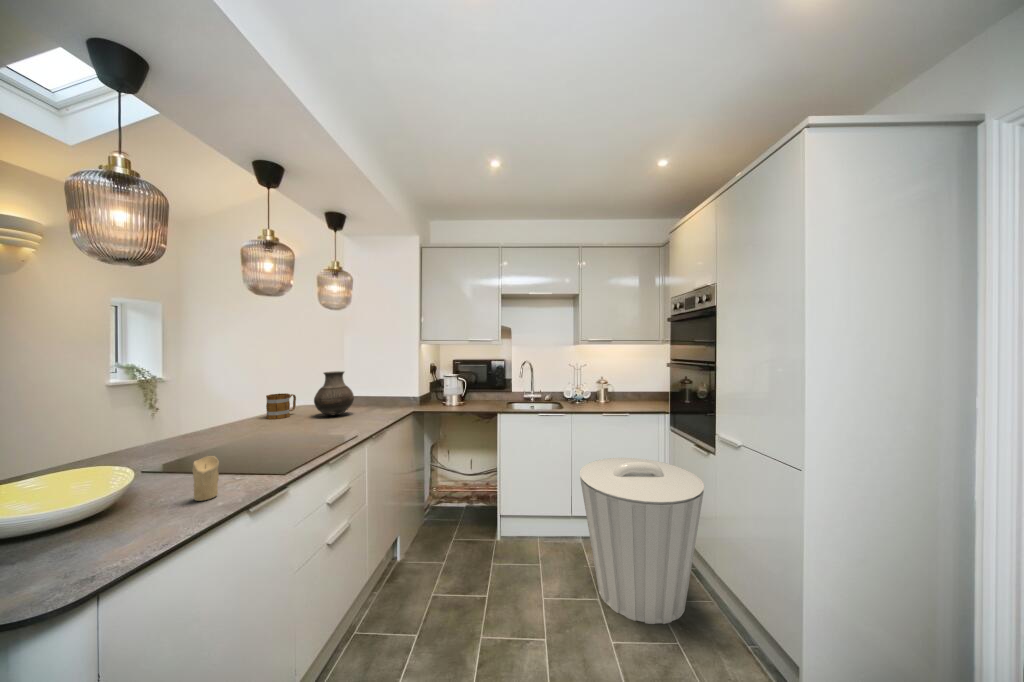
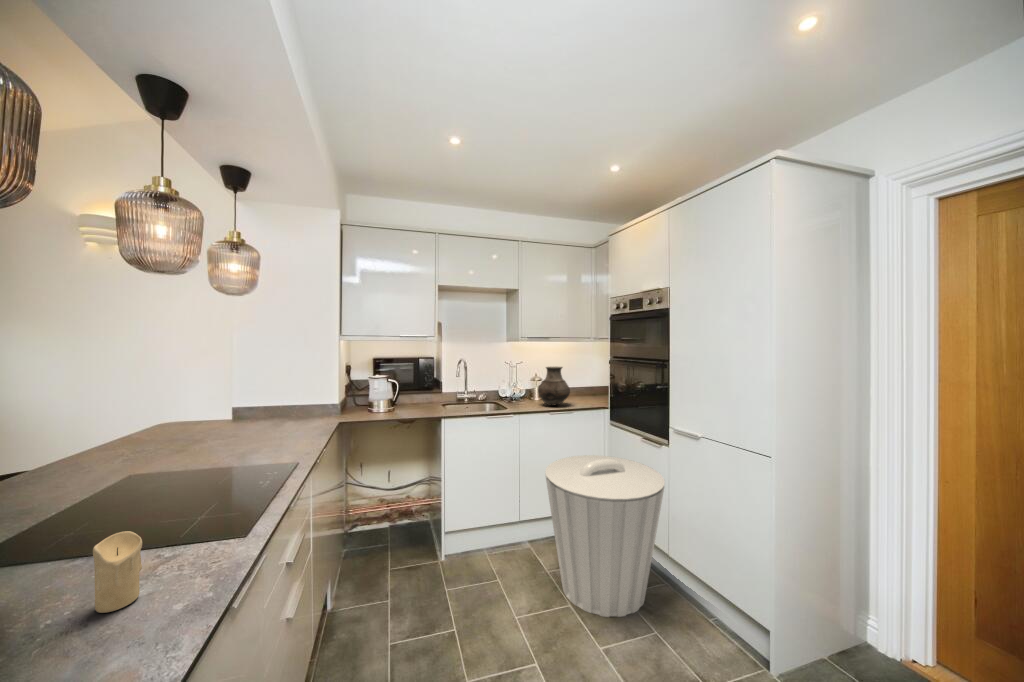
vase: present [314,371,354,415] -> present [538,367,570,406]
mug: present [266,393,296,419] -> none [108,411,158,451]

